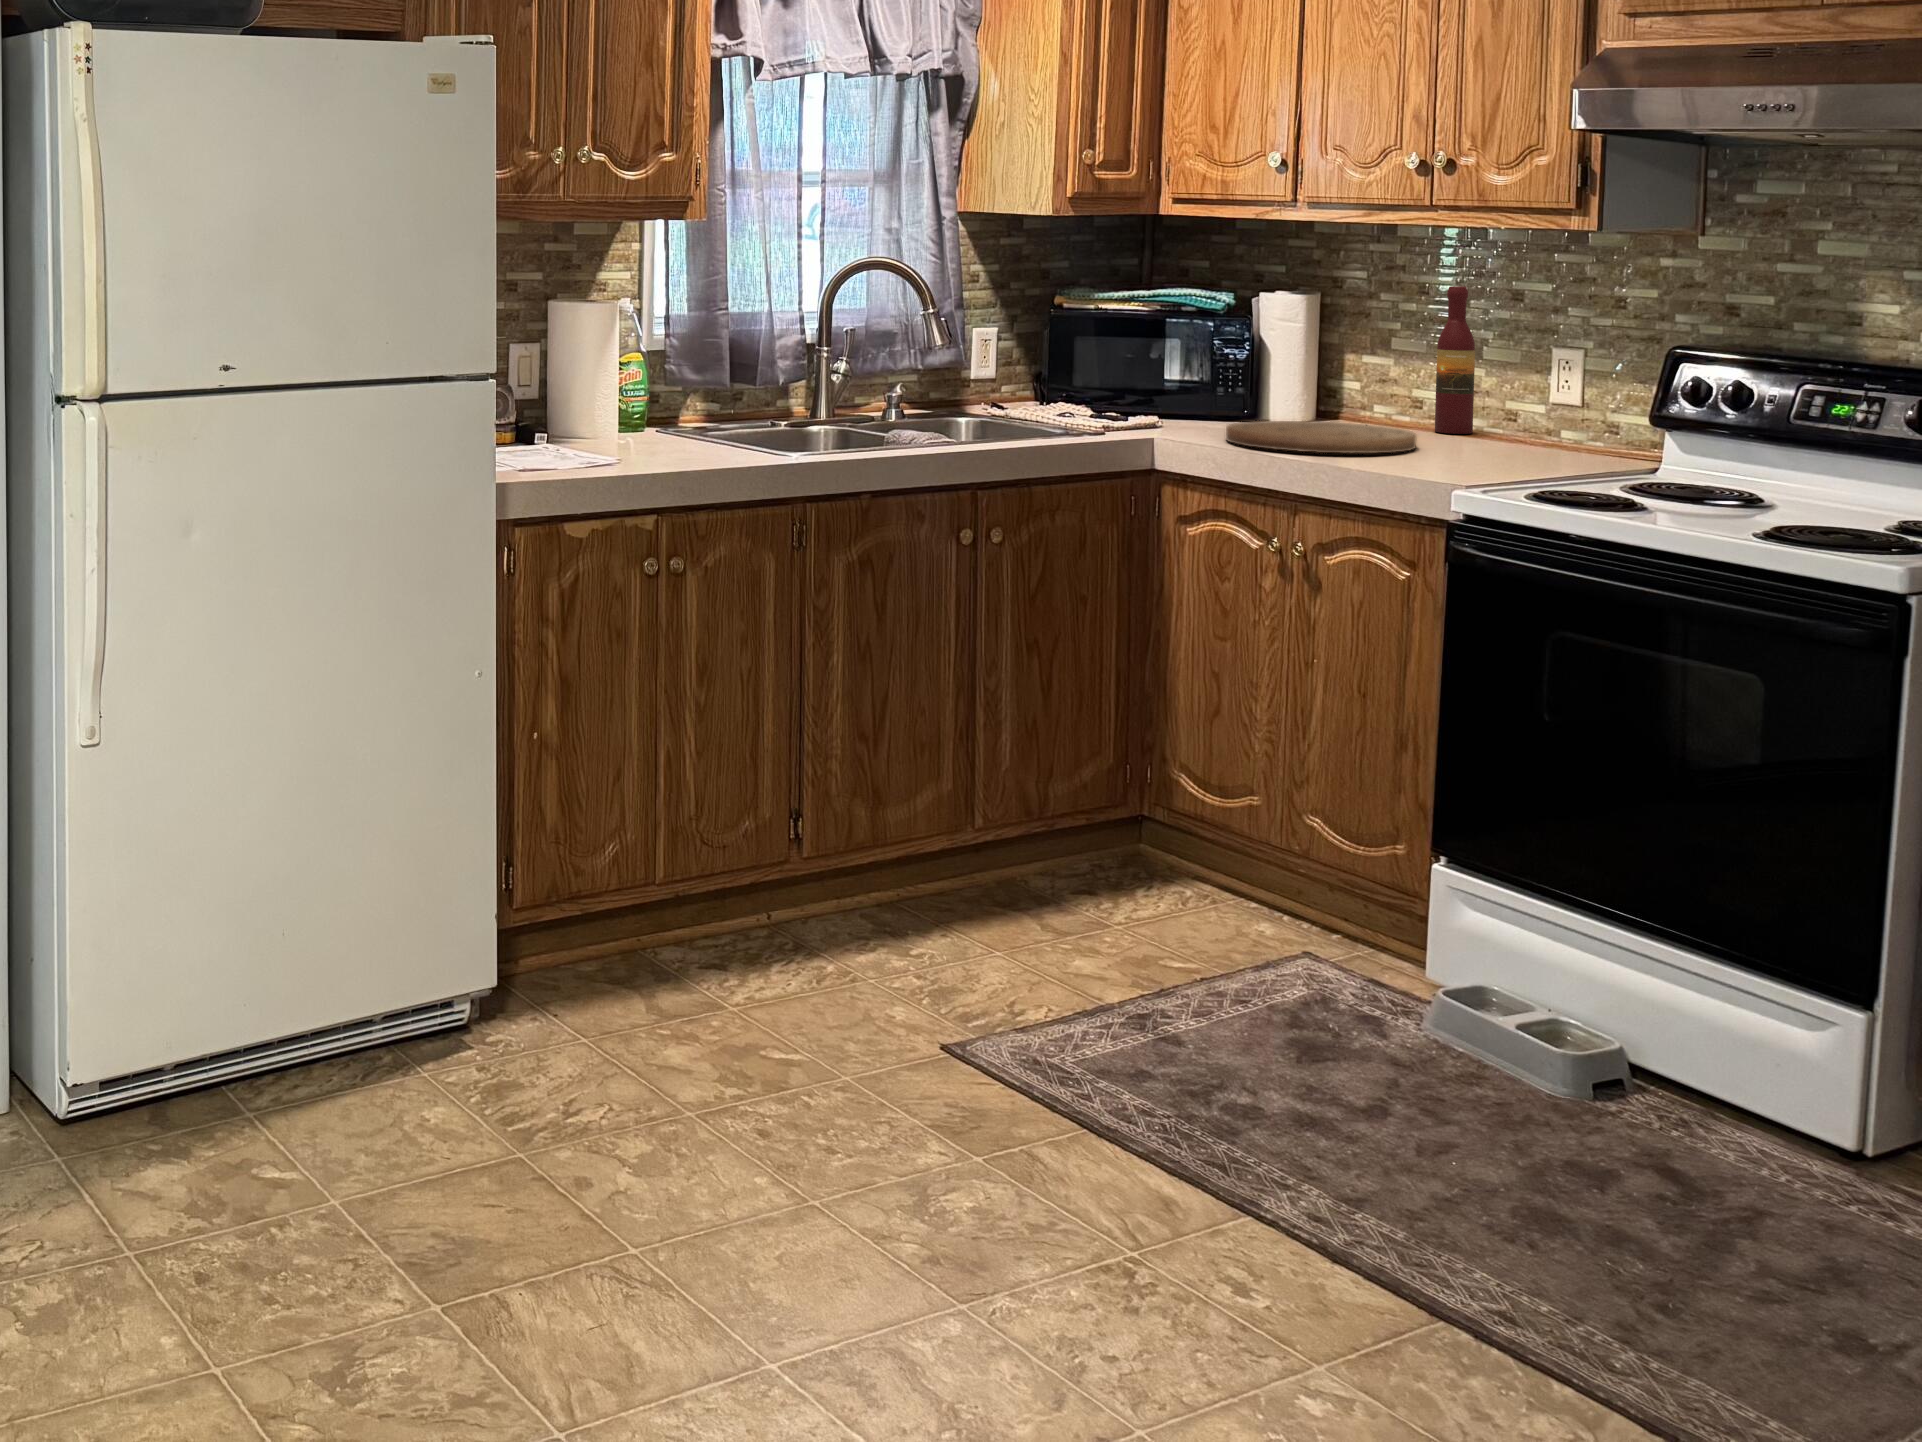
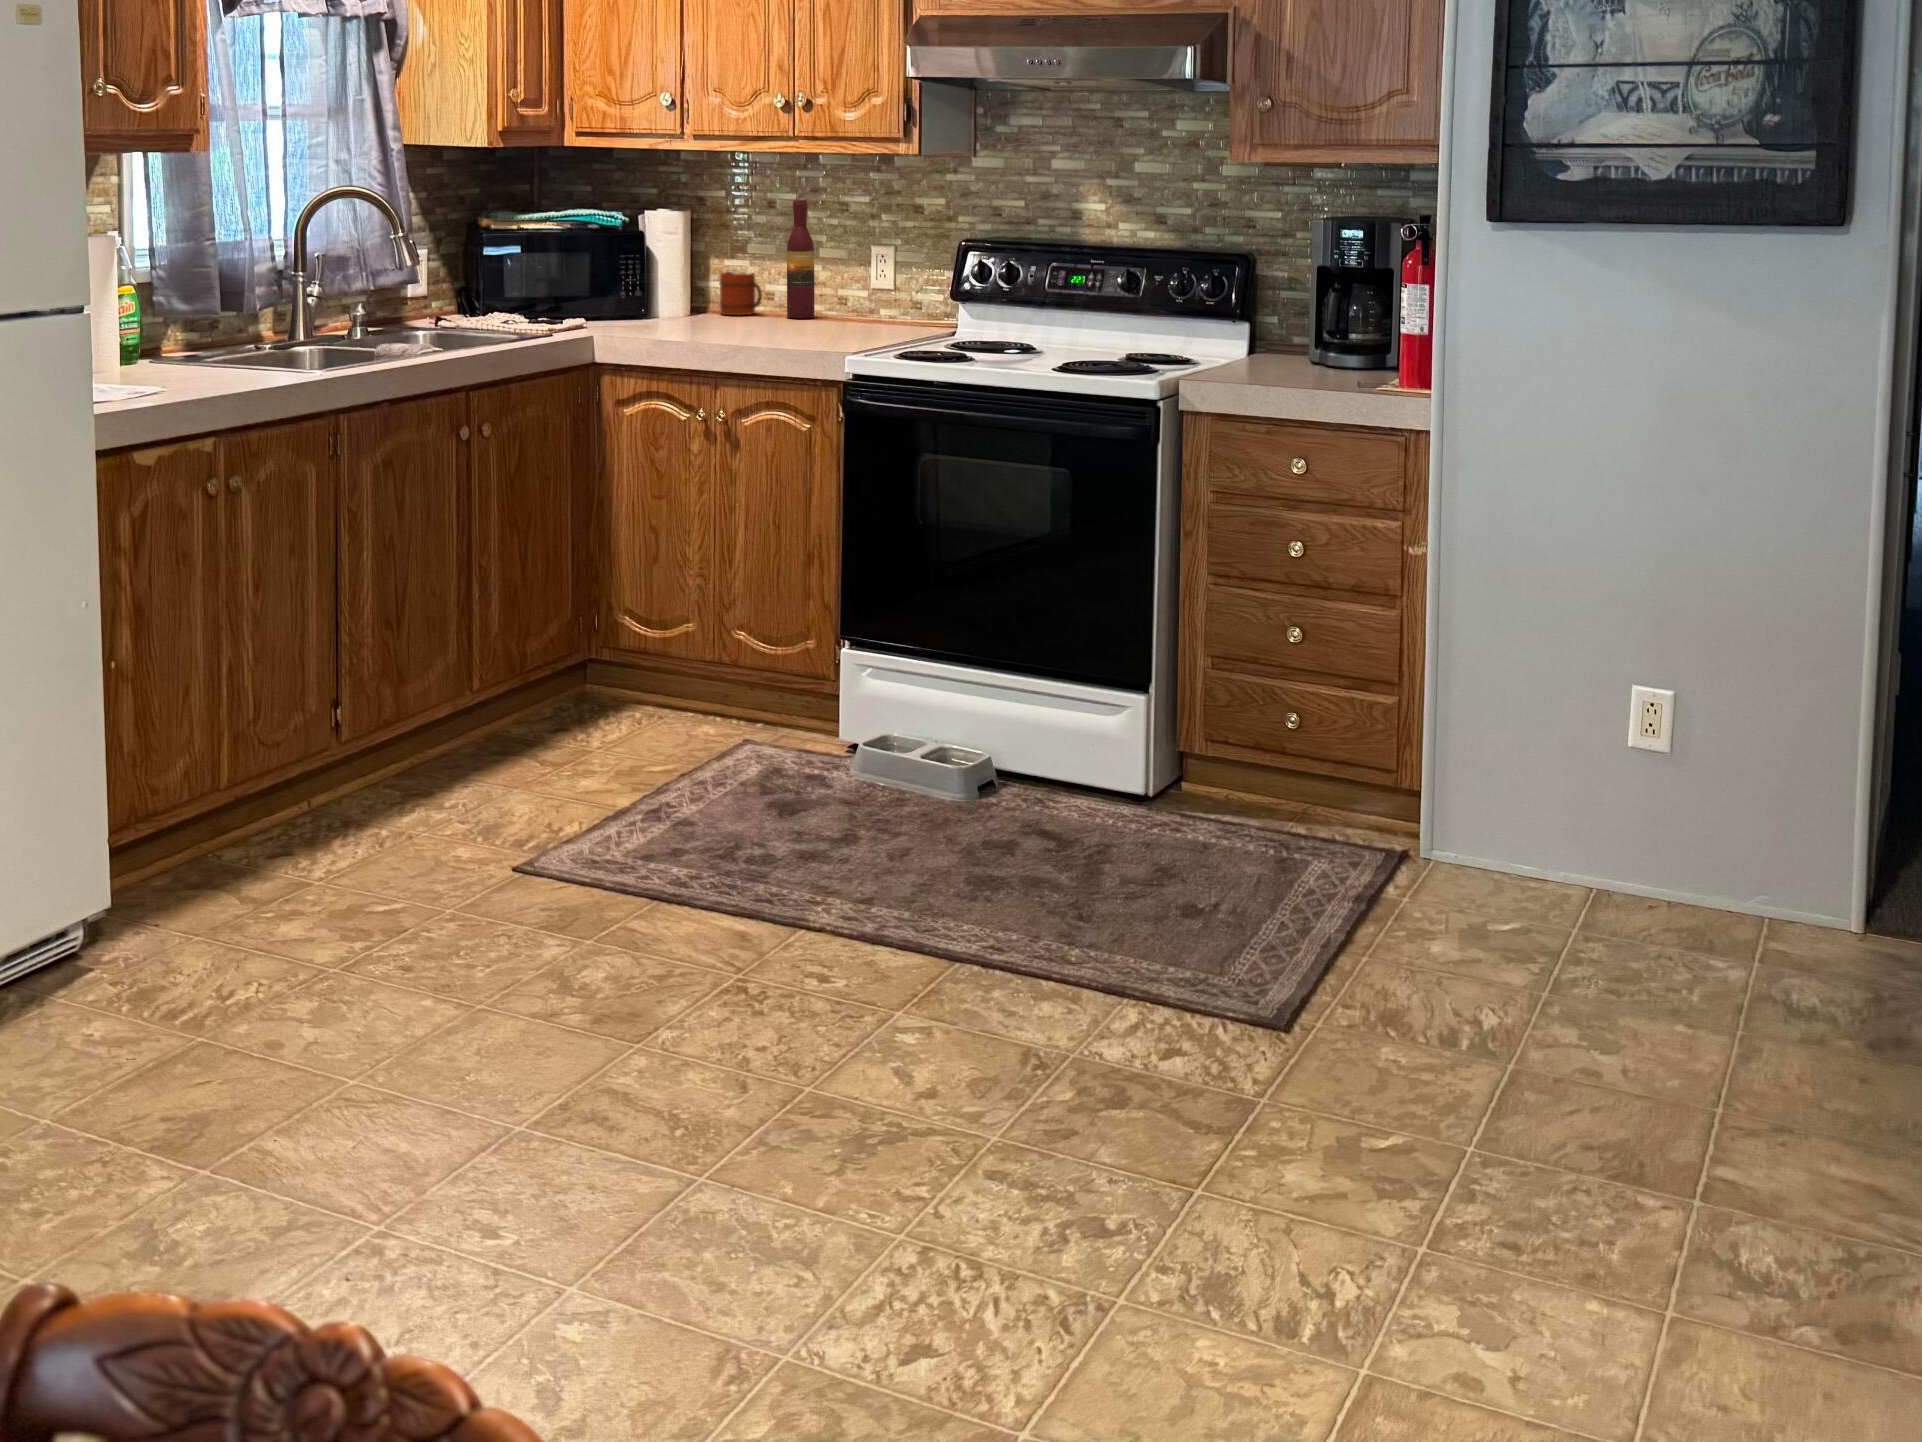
mug: none [1350,371,1405,425] -> present [719,272,762,315]
cutting board: present [1226,421,1416,454] -> none [643,315,788,339]

